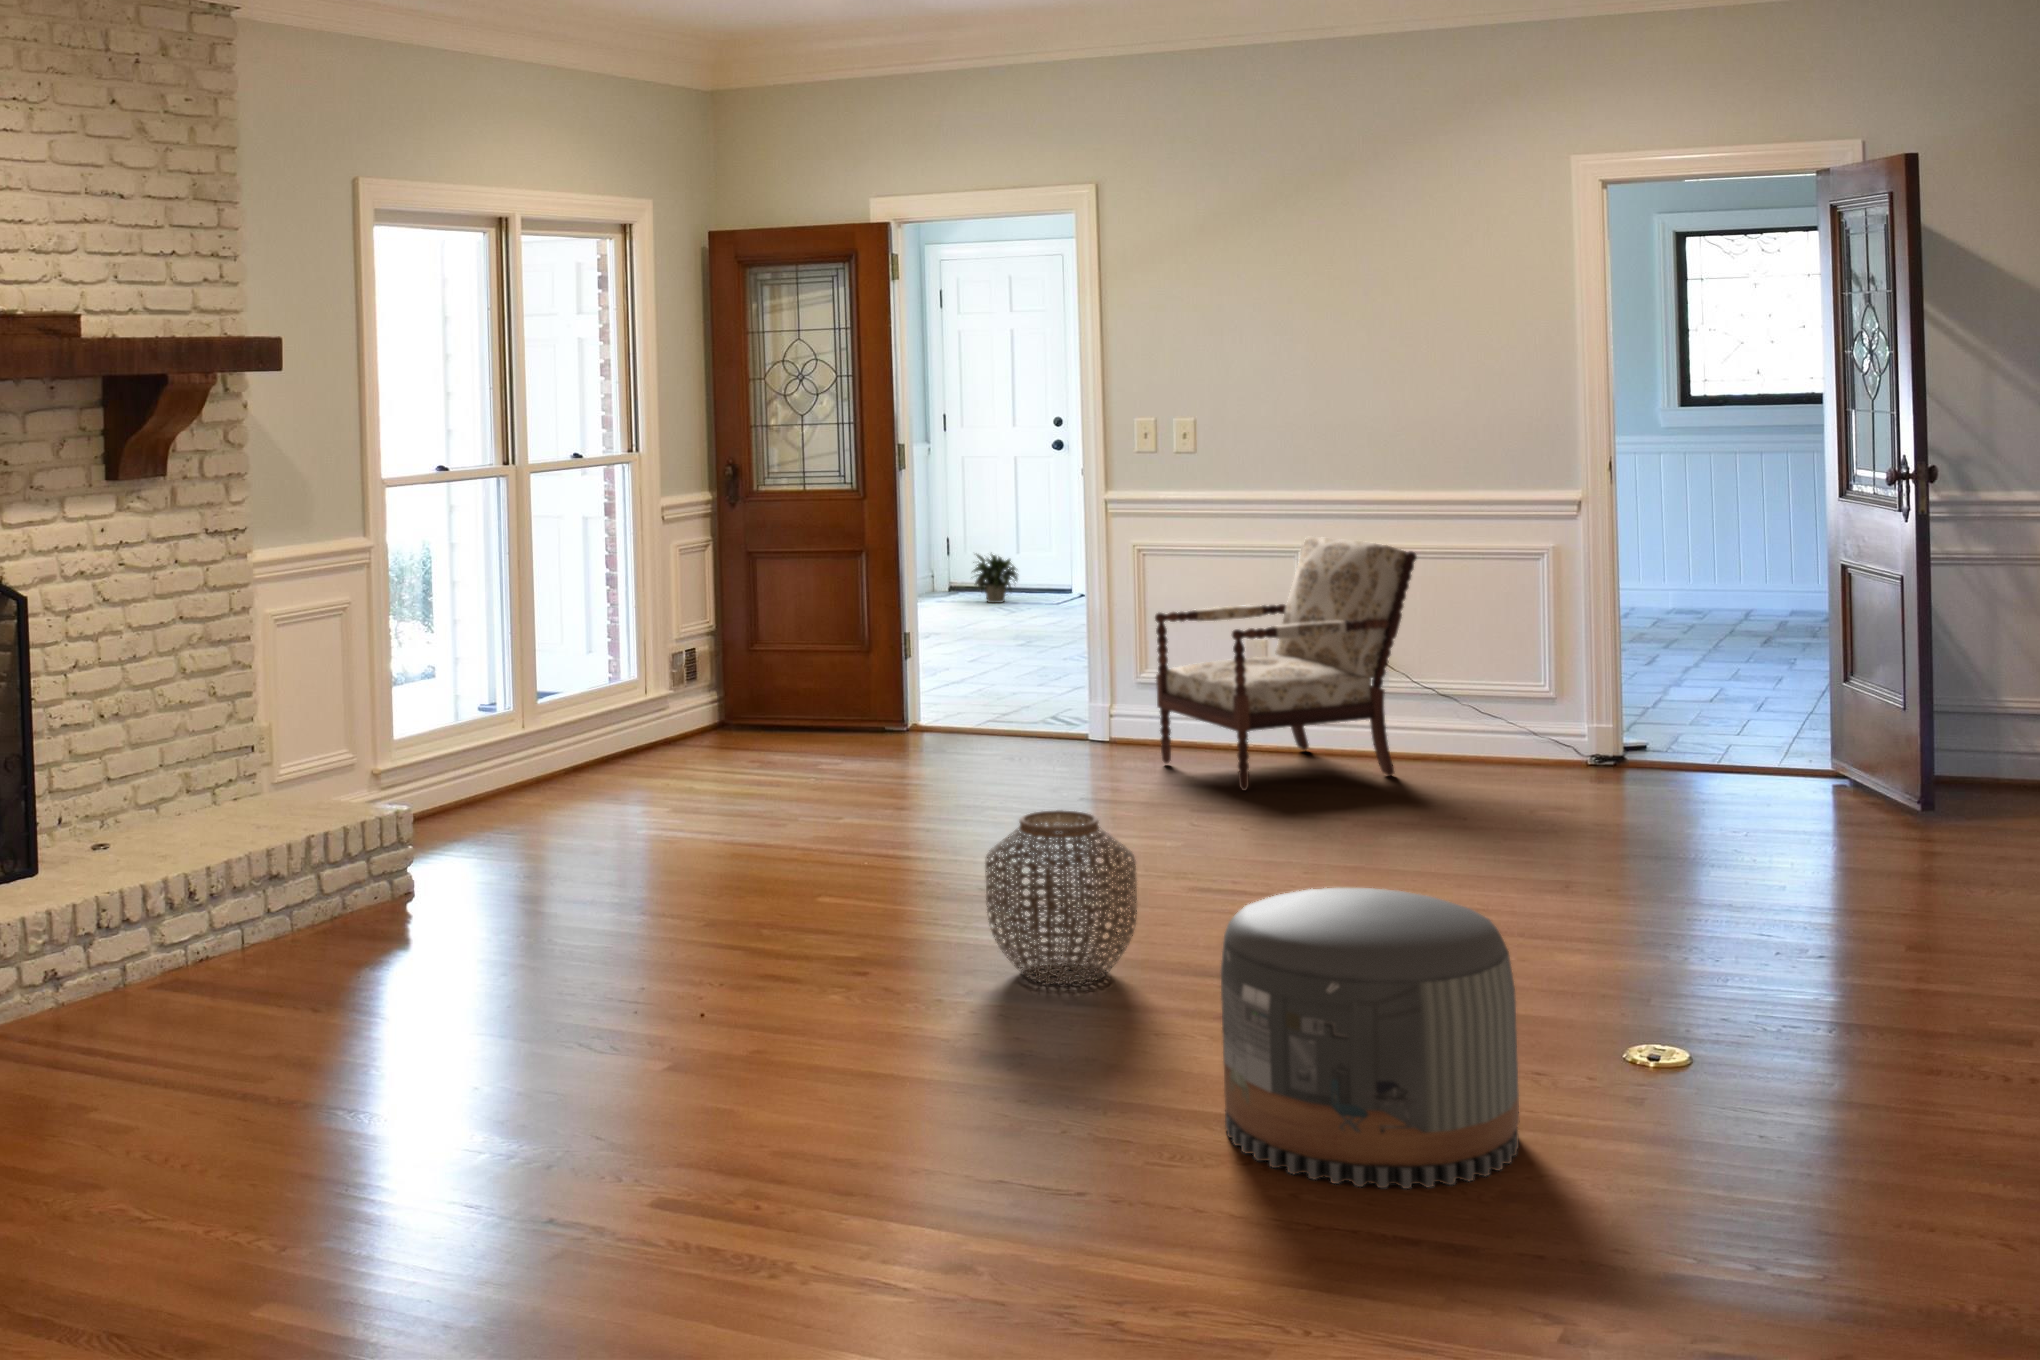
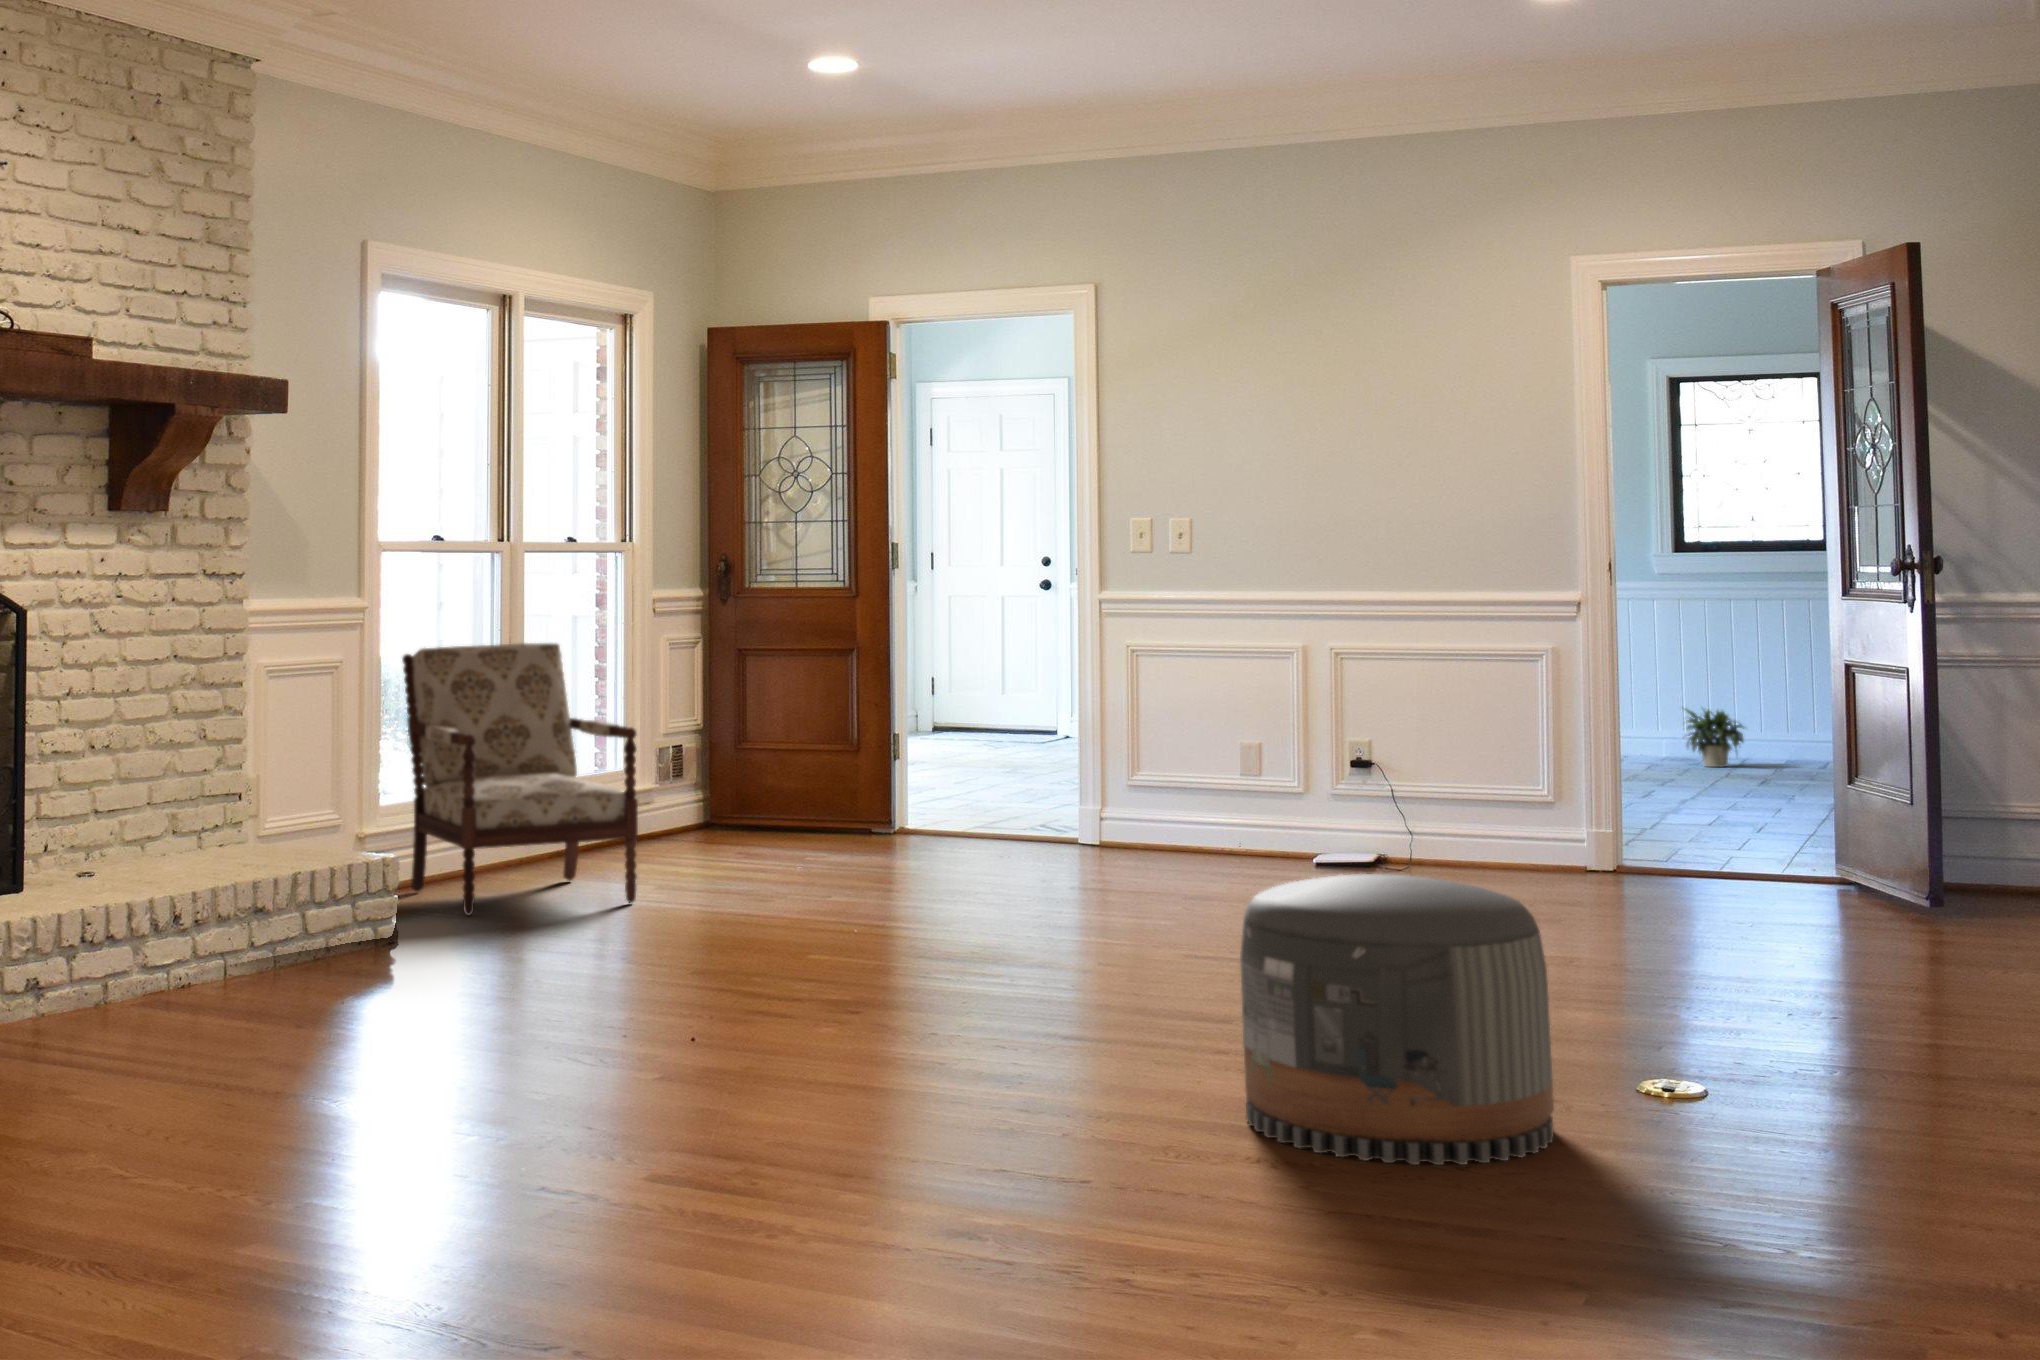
armchair: present [1155,537,1417,791] -> present [402,643,638,916]
potted plant: present [972,554,1018,603] -> present [1683,709,1744,767]
woven basket: present [986,810,1137,984] -> none [991,840,1147,1015]

